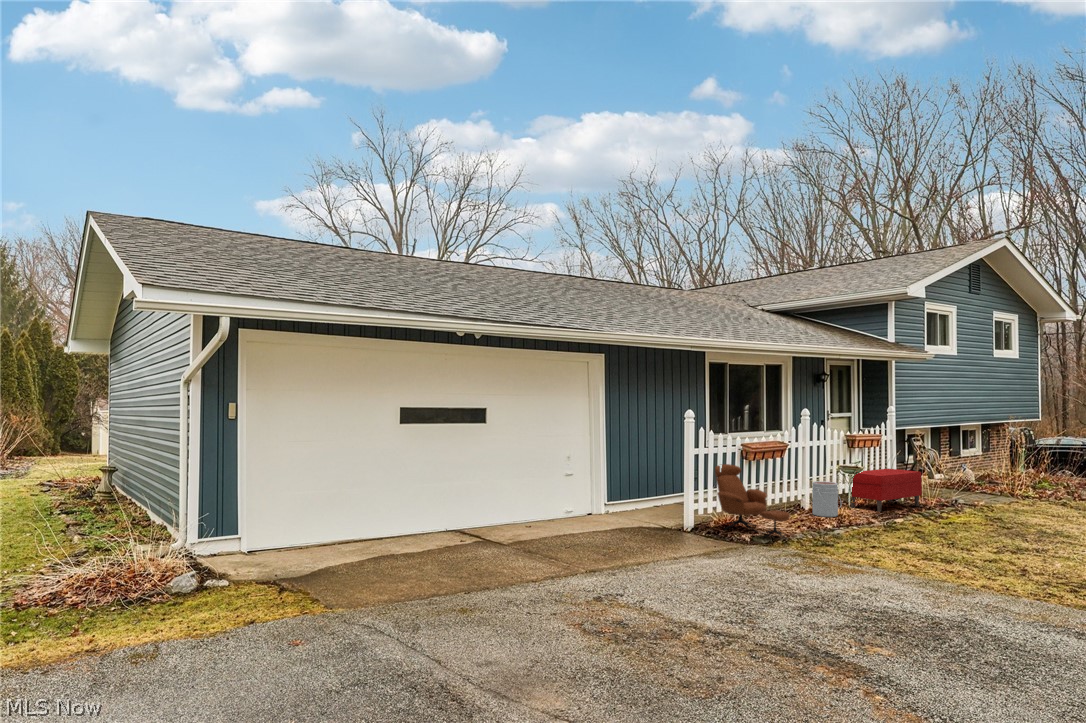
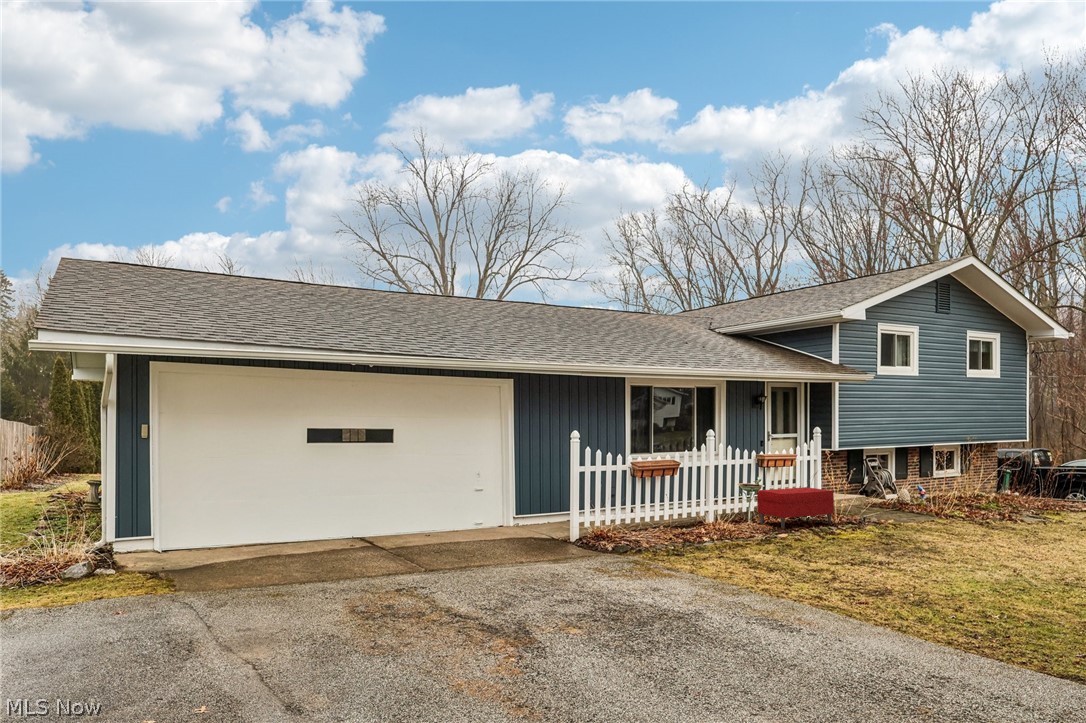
lounge chair: present [715,464,790,538] -> none [599,481,657,552]
bucket: present [812,481,841,517] -> none [711,498,739,532]

